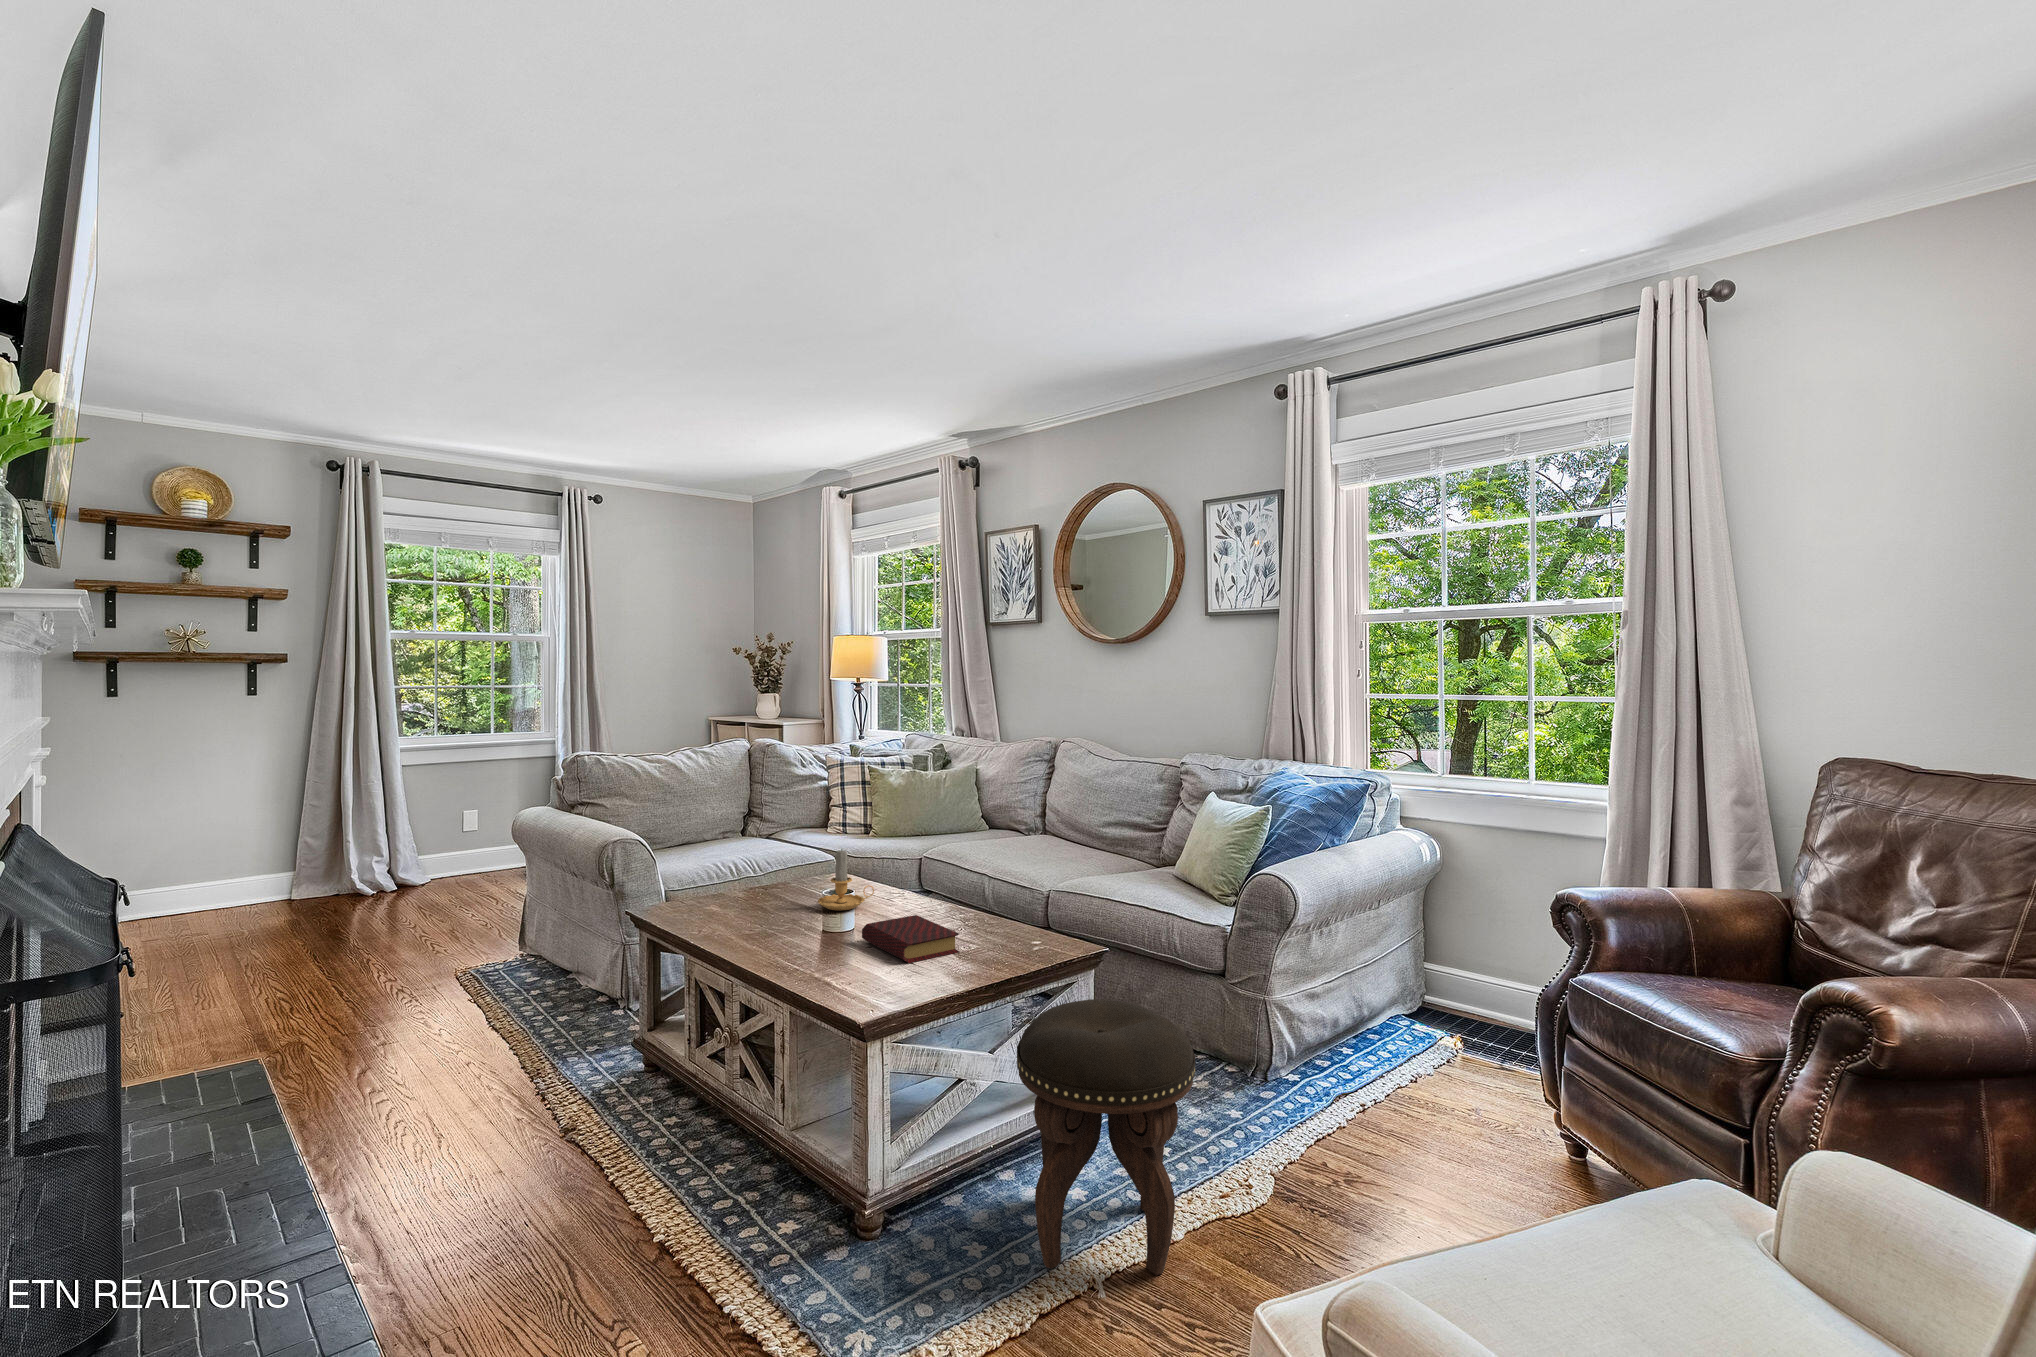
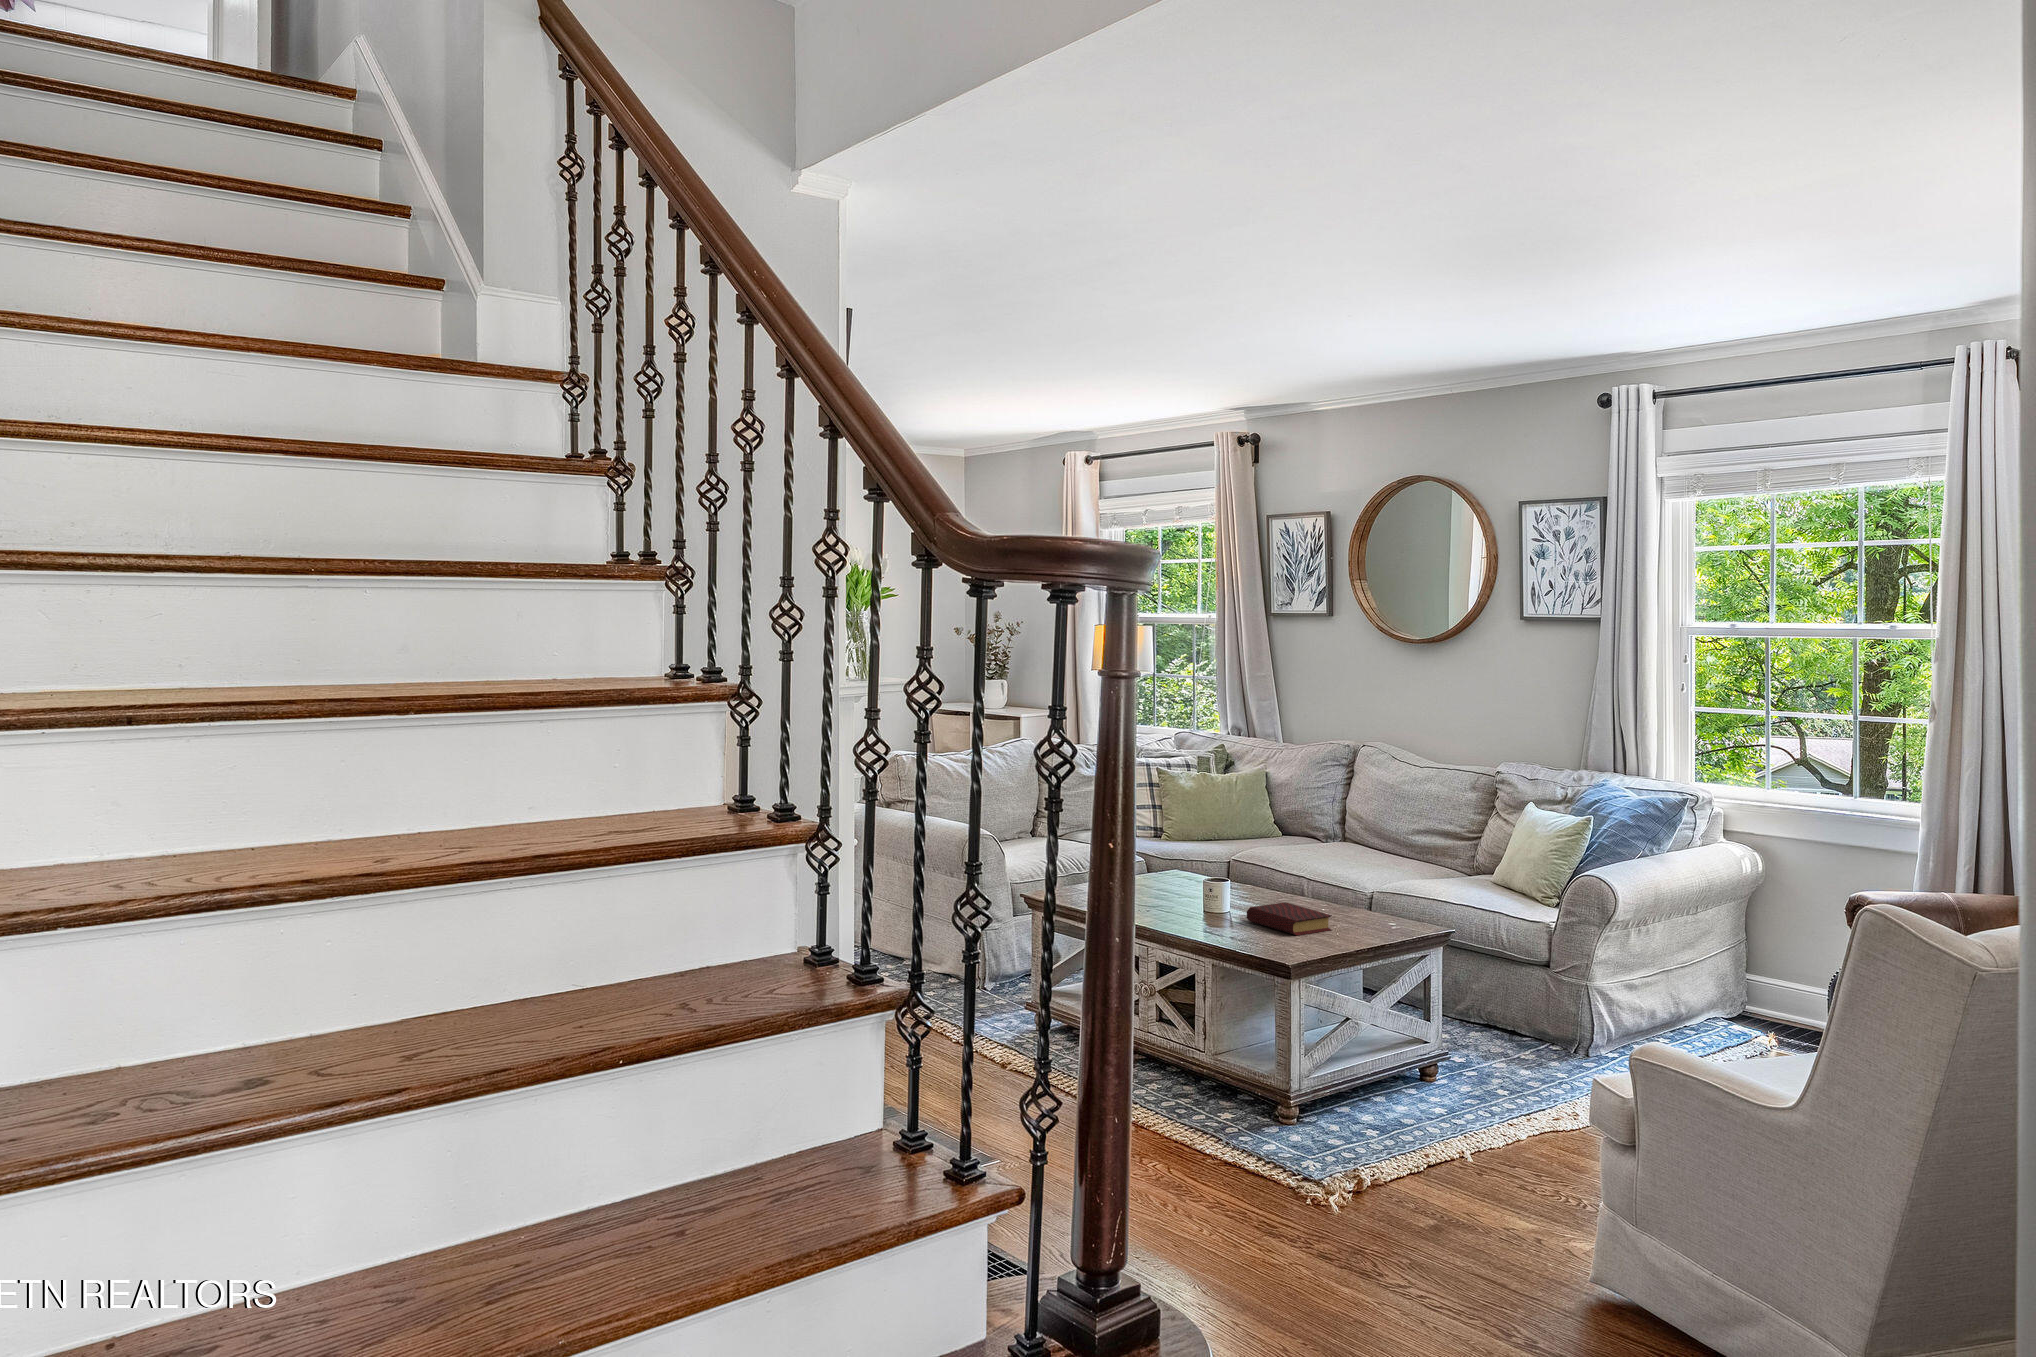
candle: present [818,850,874,911] -> none [1185,847,1231,900]
footstool: present [1017,999,1195,1275] -> none [1401,962,1539,1148]

